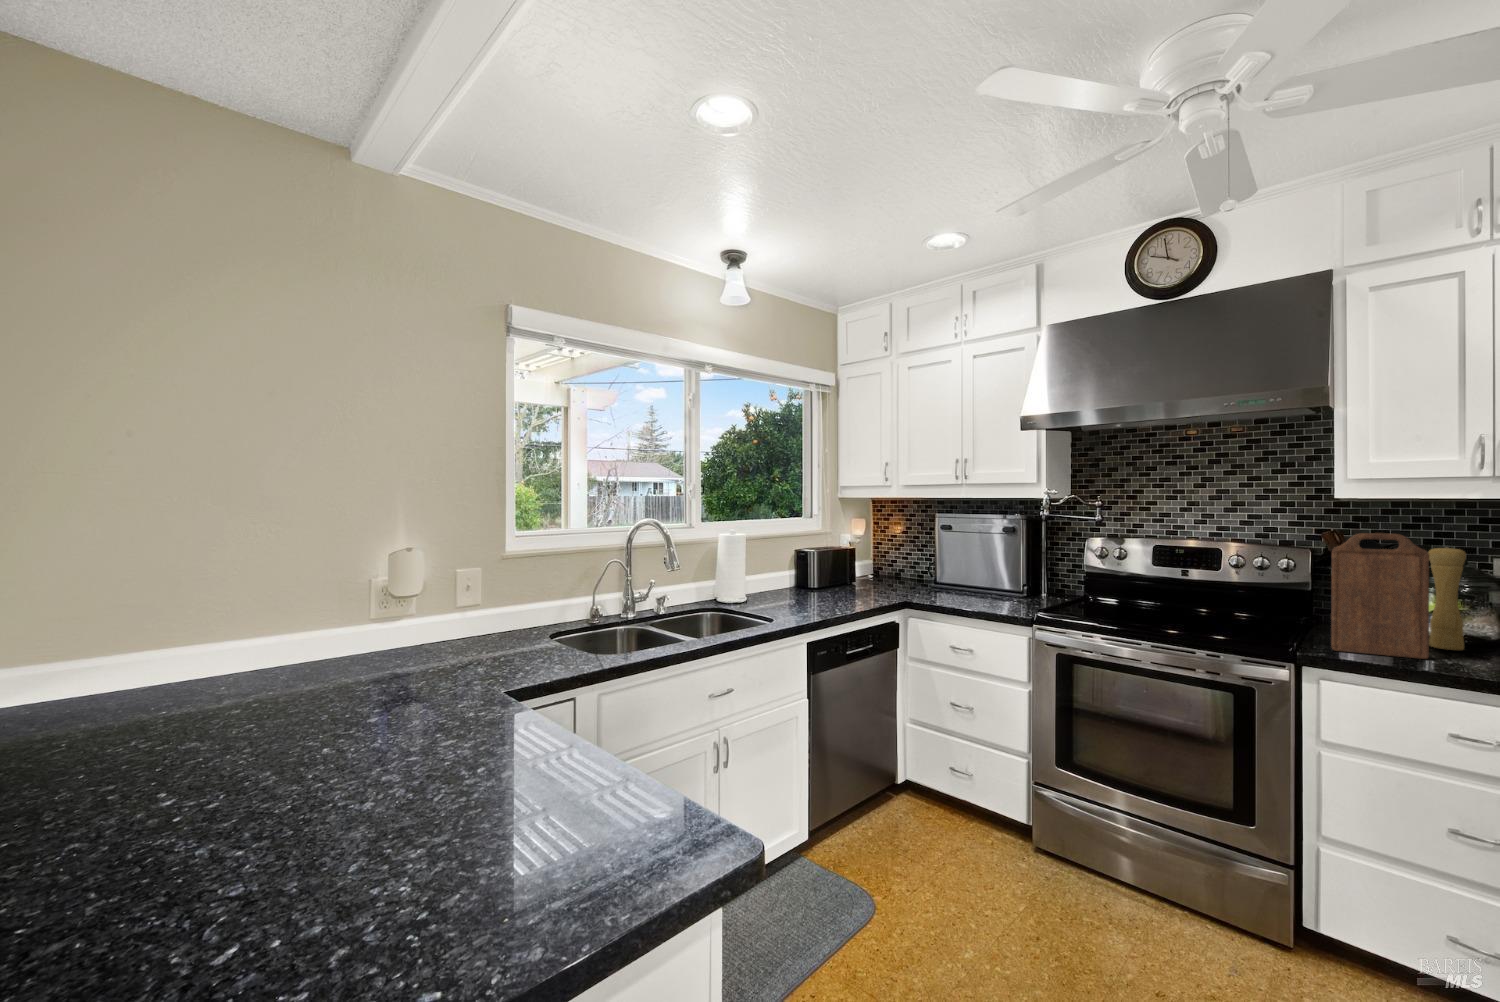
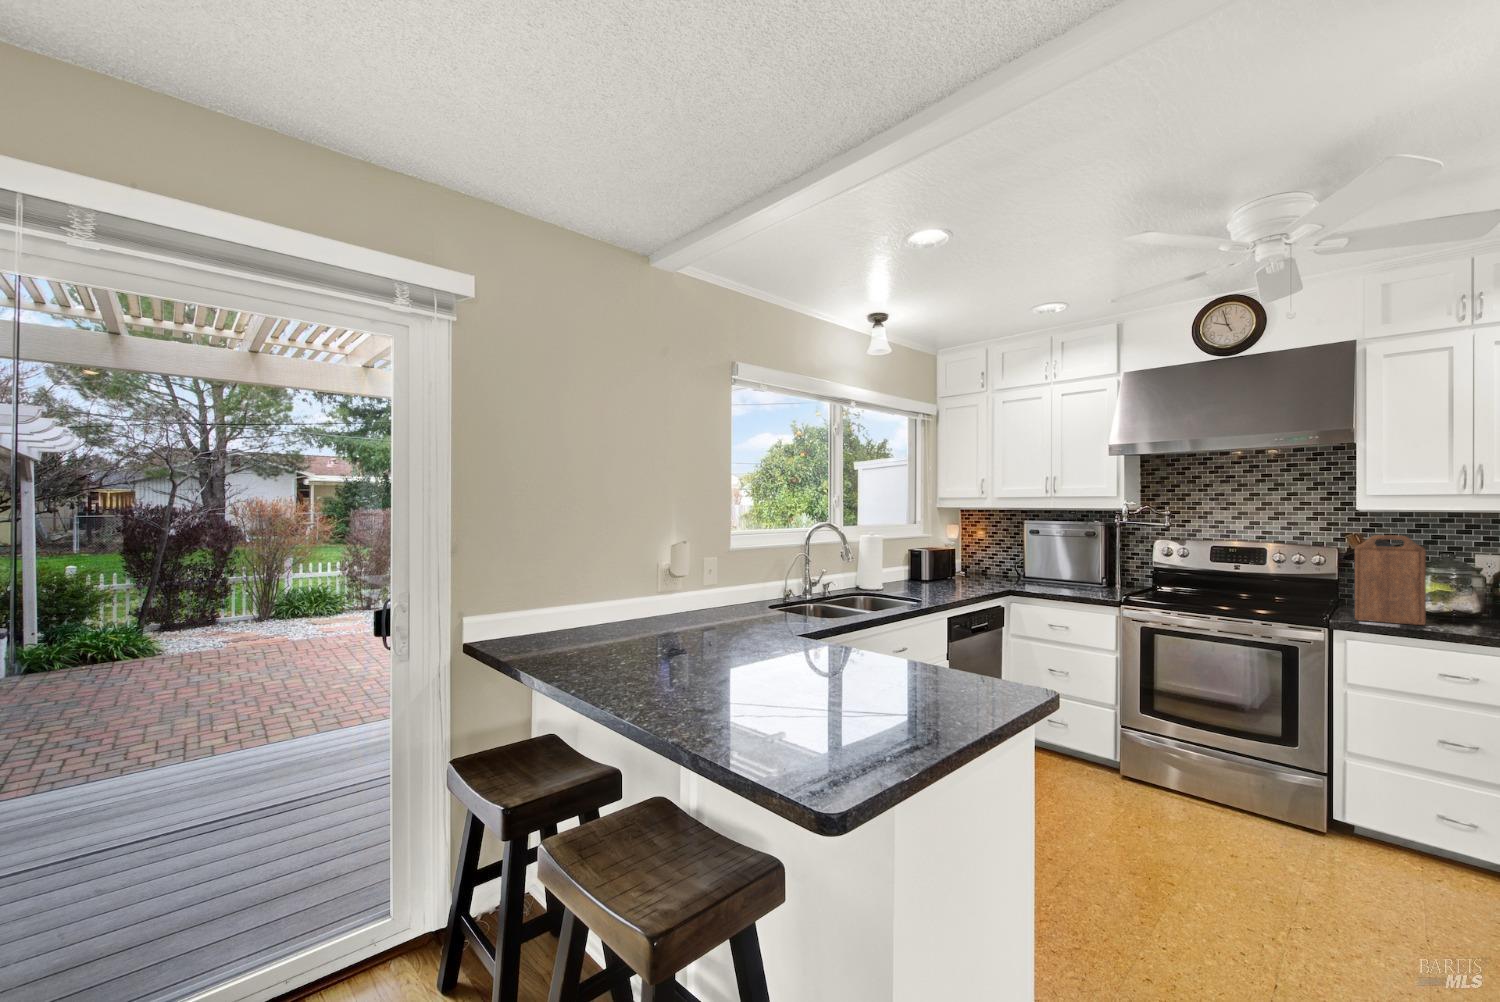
pepper mill: present [1428,546,1466,650] -> none [1426,545,1453,620]

